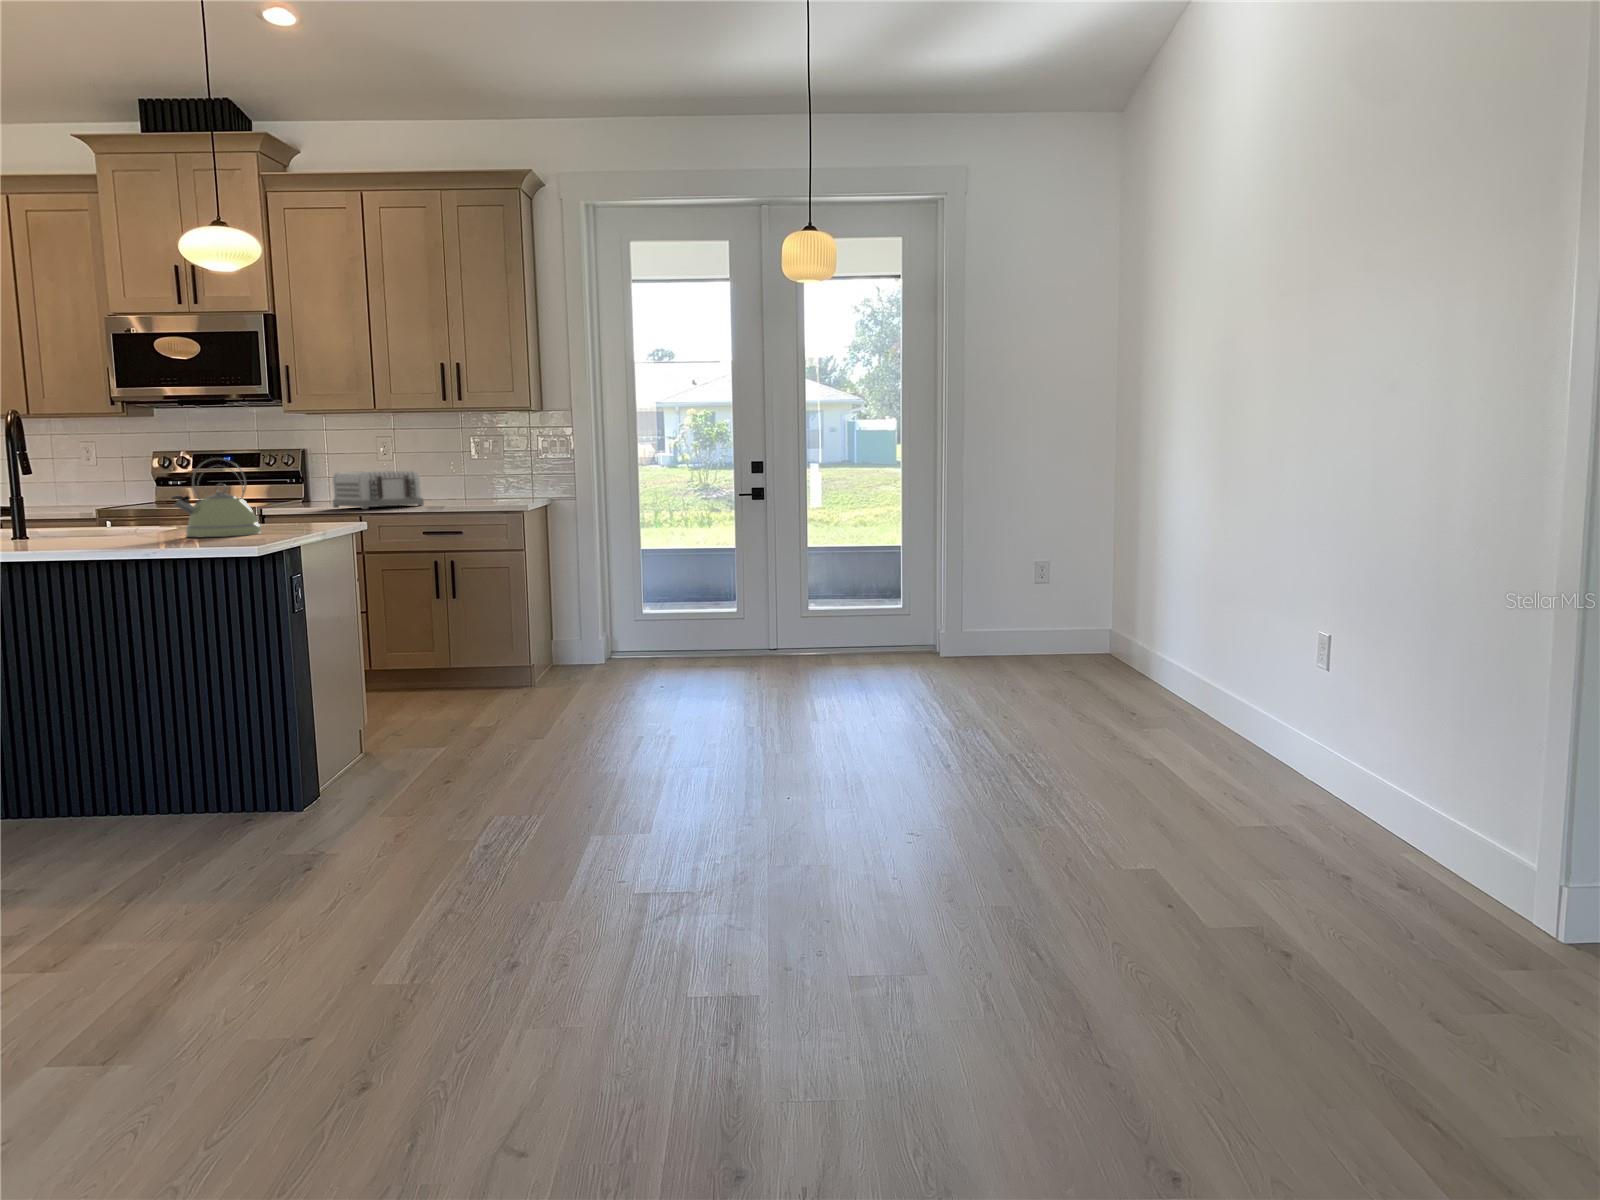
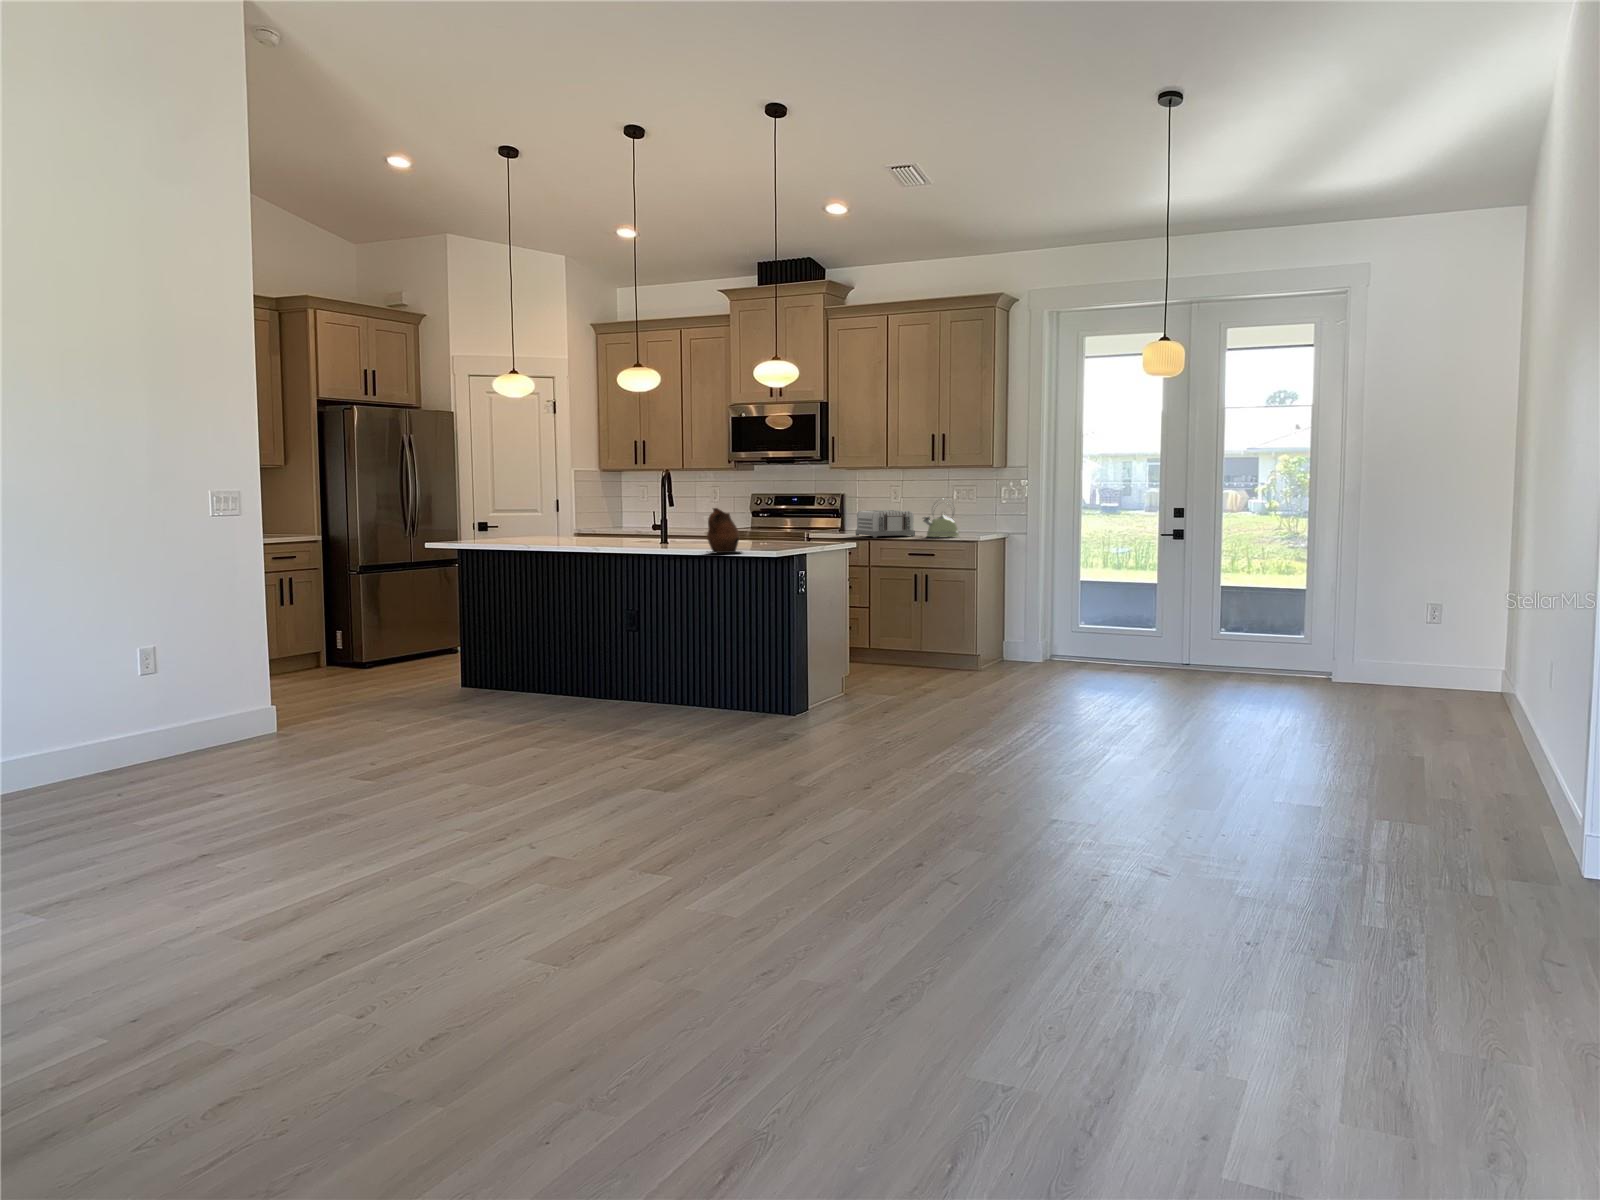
kettle: present [172,458,262,537] -> present [924,504,959,537]
ceramic pitcher: none [56,462,140,543] -> present [707,508,741,554]

